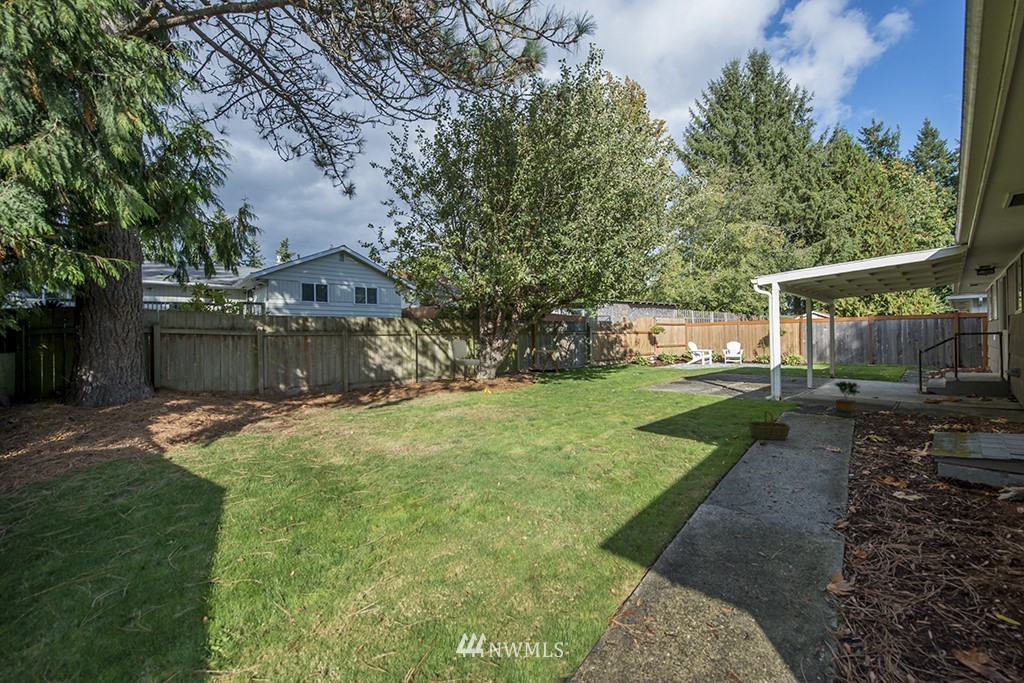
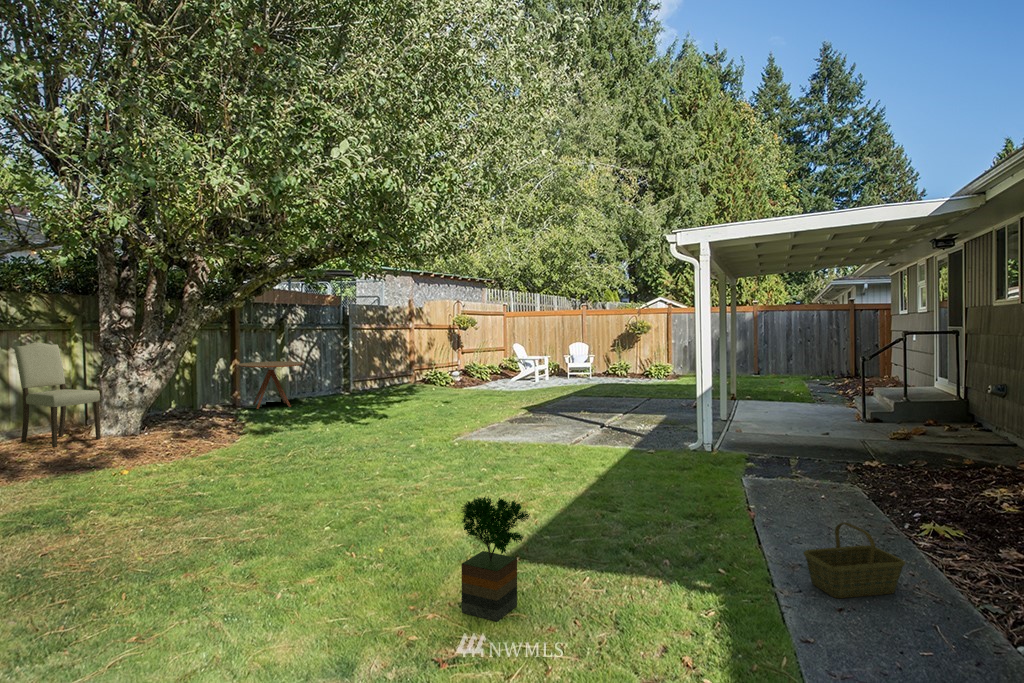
potted tree: present [835,381,860,417] -> present [461,497,530,621]

